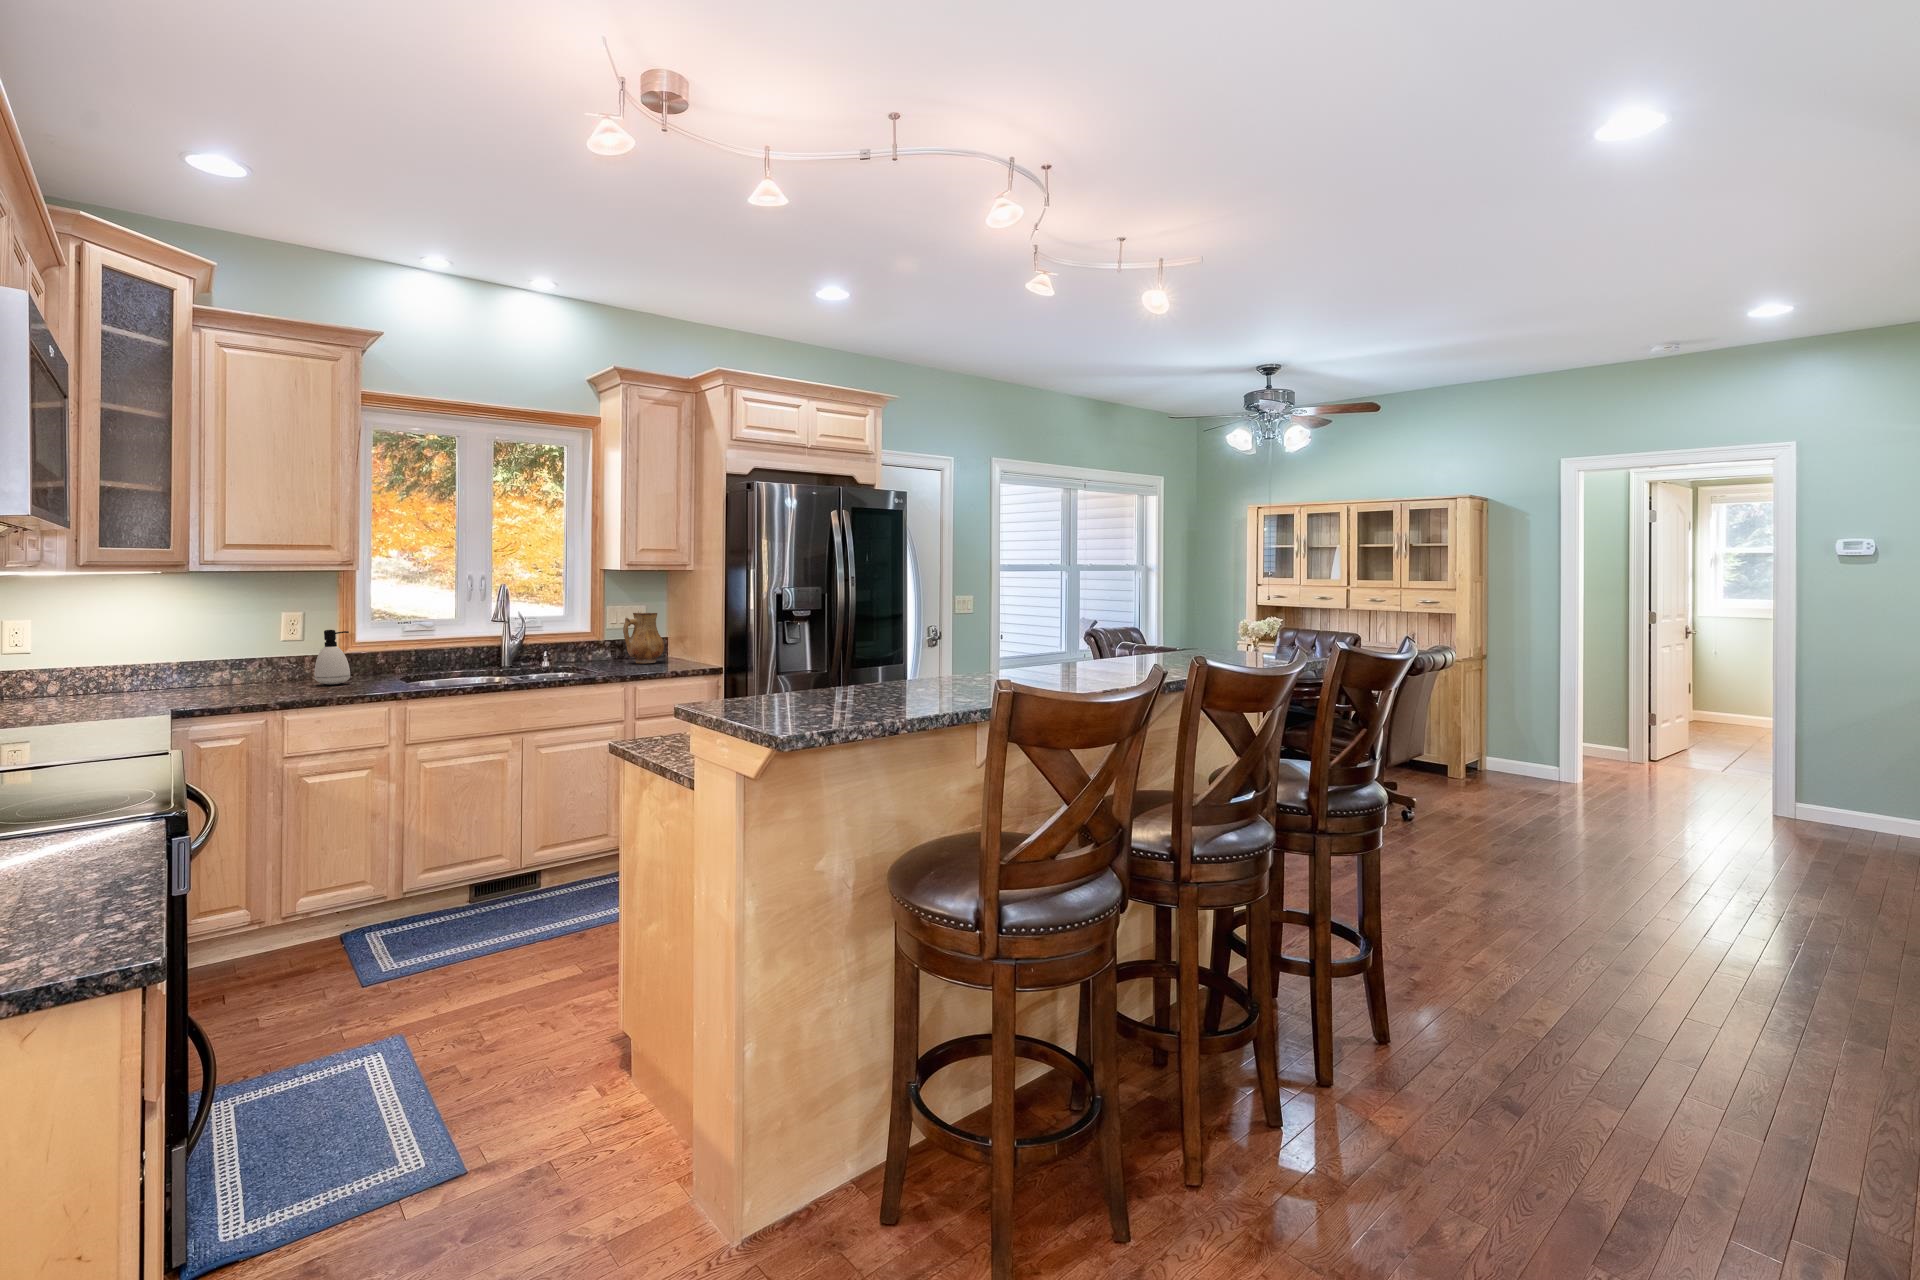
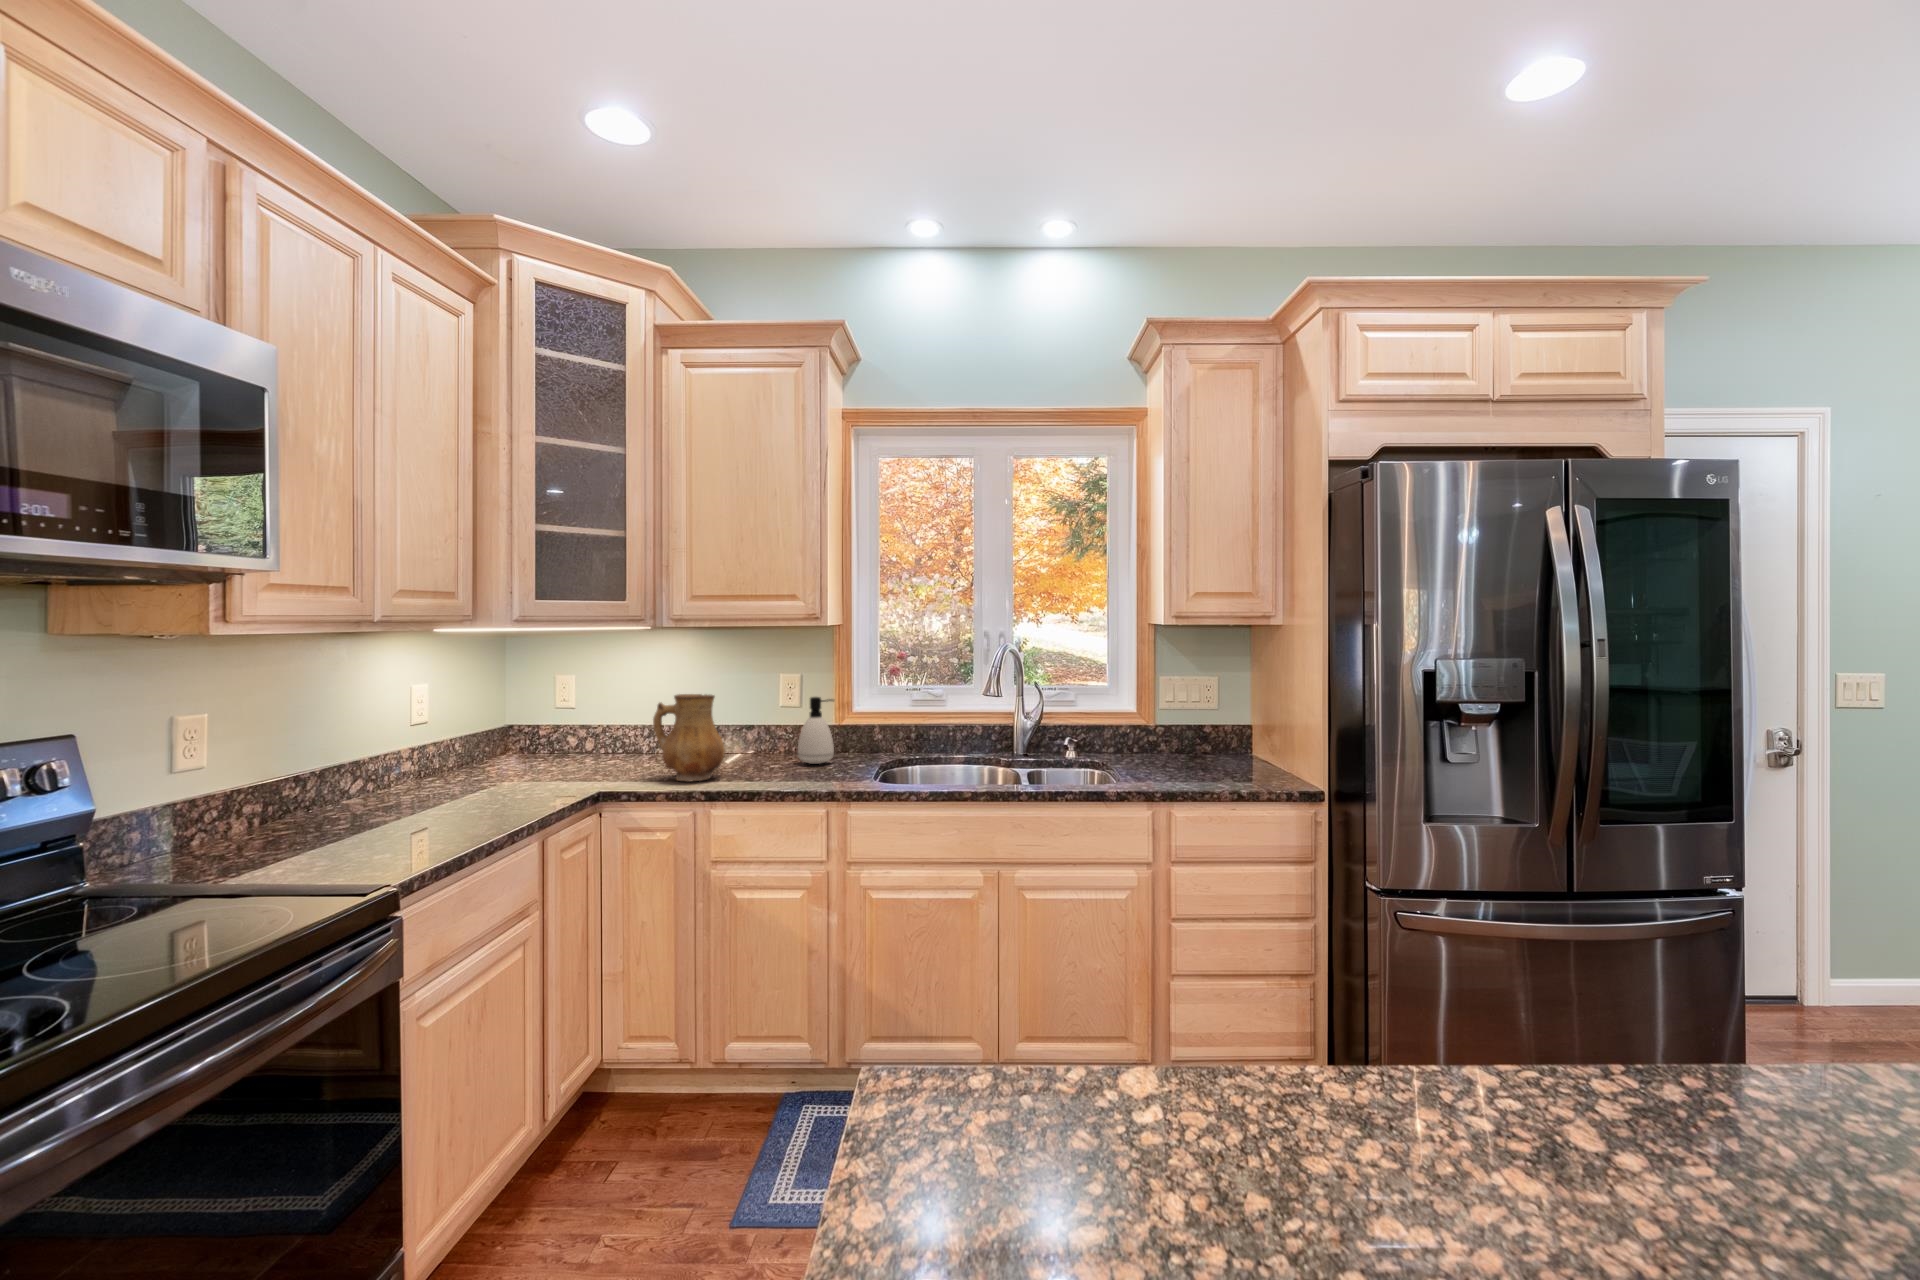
ceramic pitcher: present [623,613,664,664] -> present [653,694,725,781]

